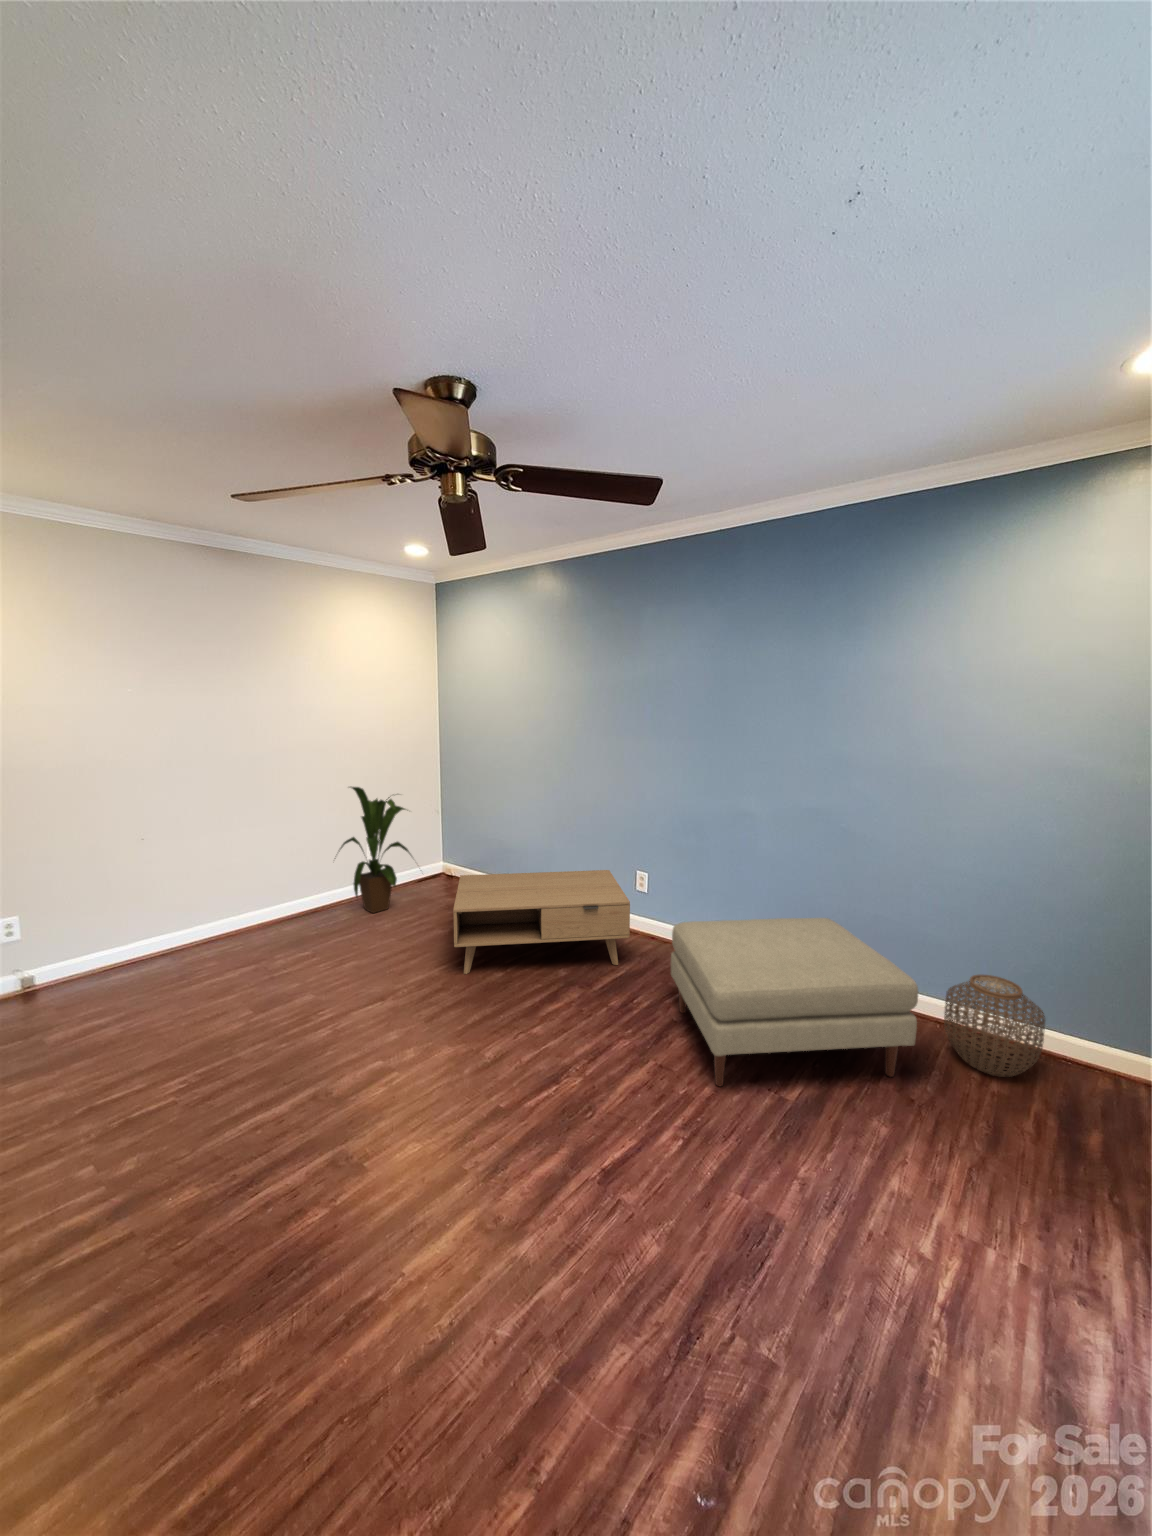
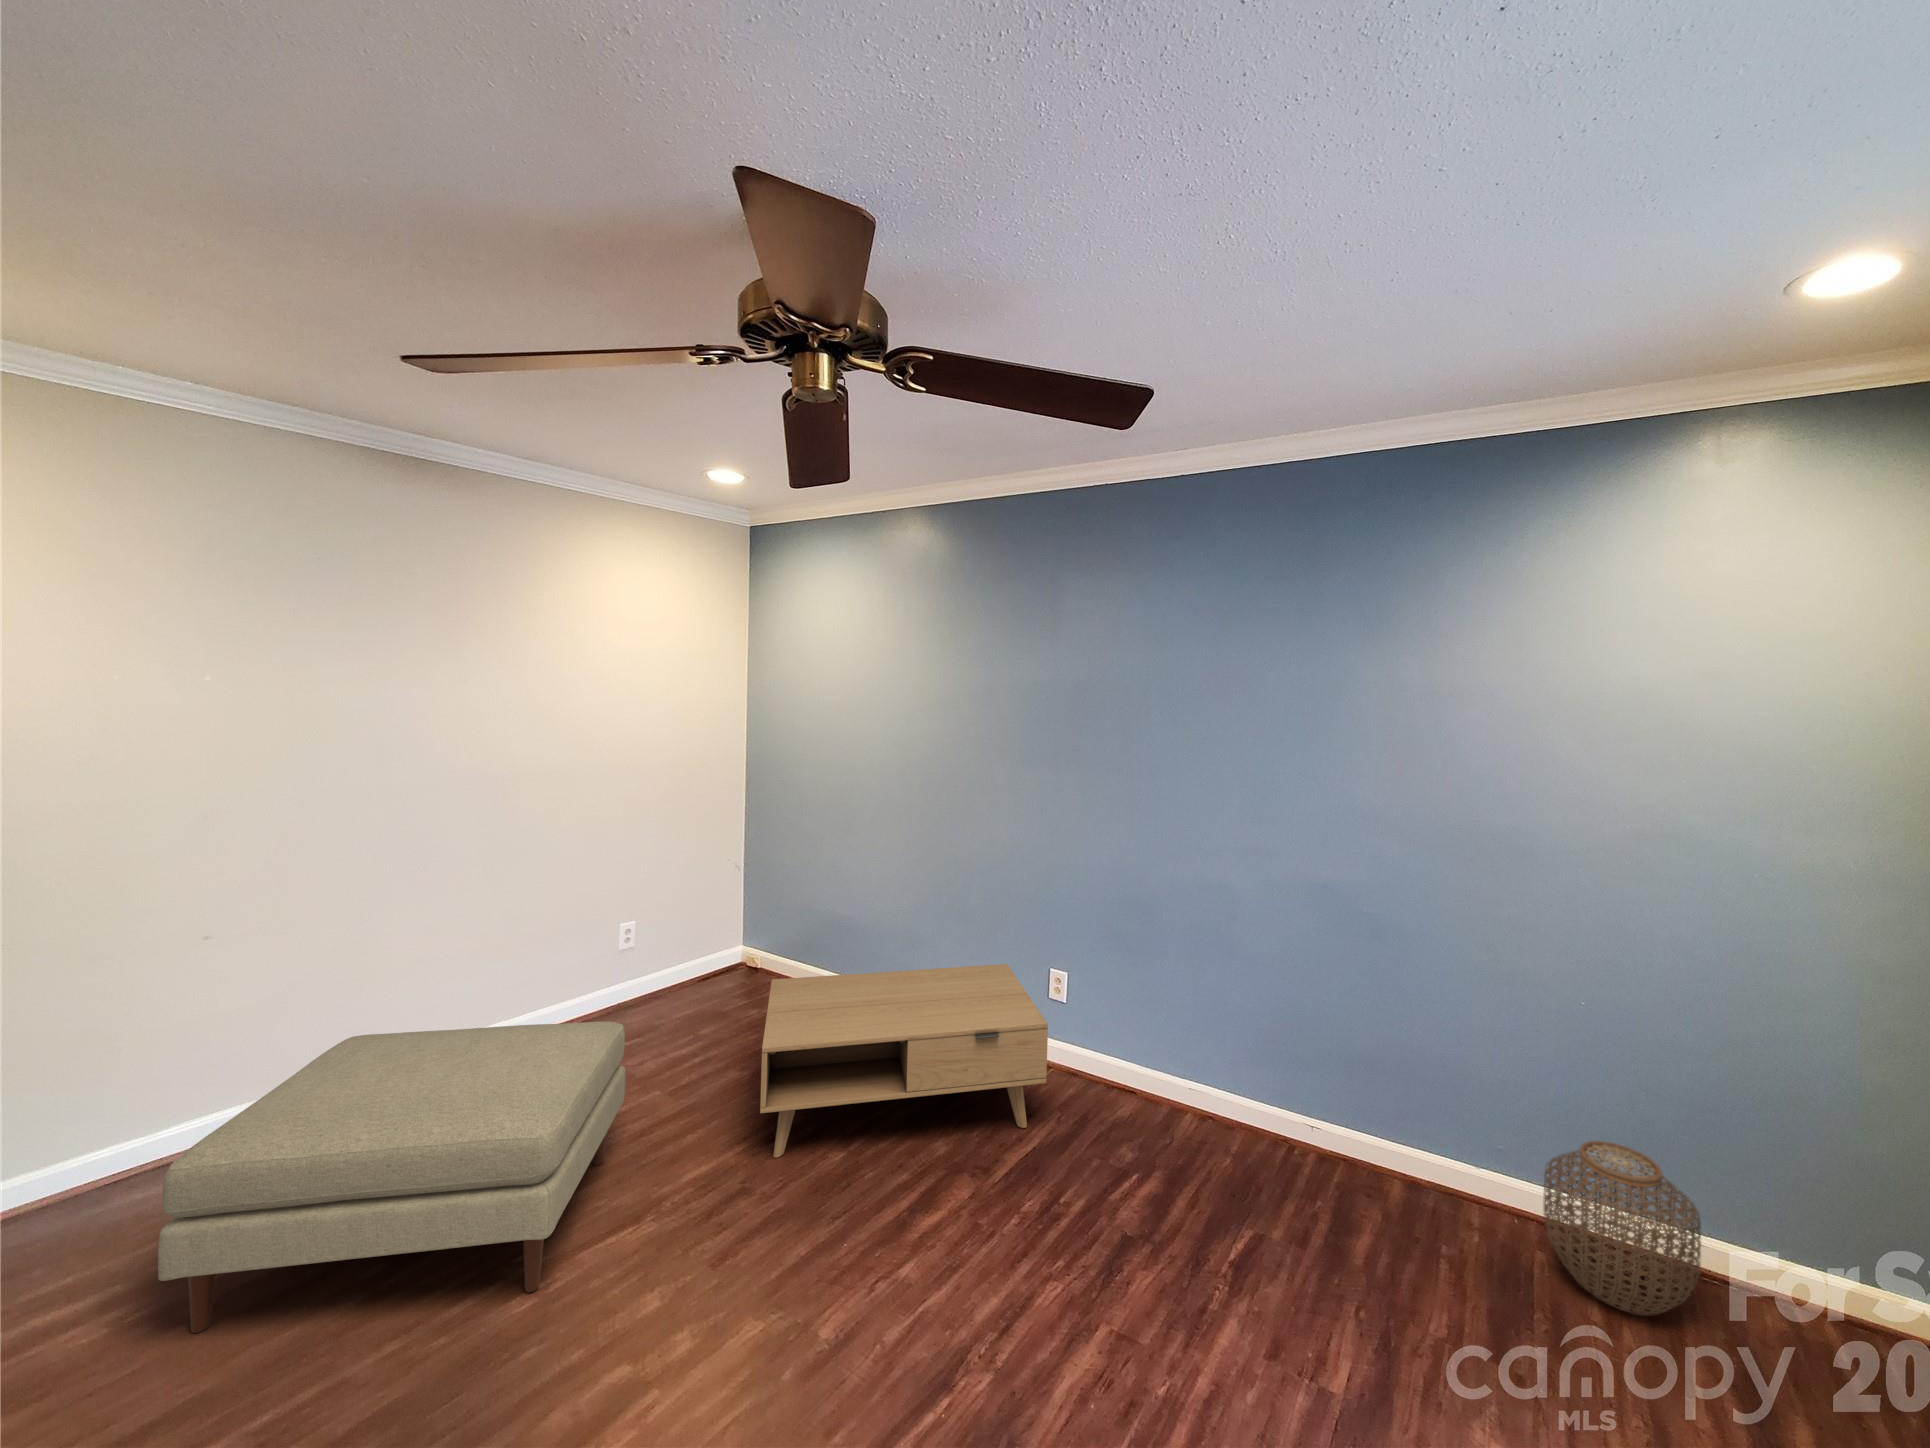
house plant: present [340,787,411,913] -> none [556,834,709,1042]
ottoman: present [671,918,918,1086] -> present [158,1022,625,1333]

